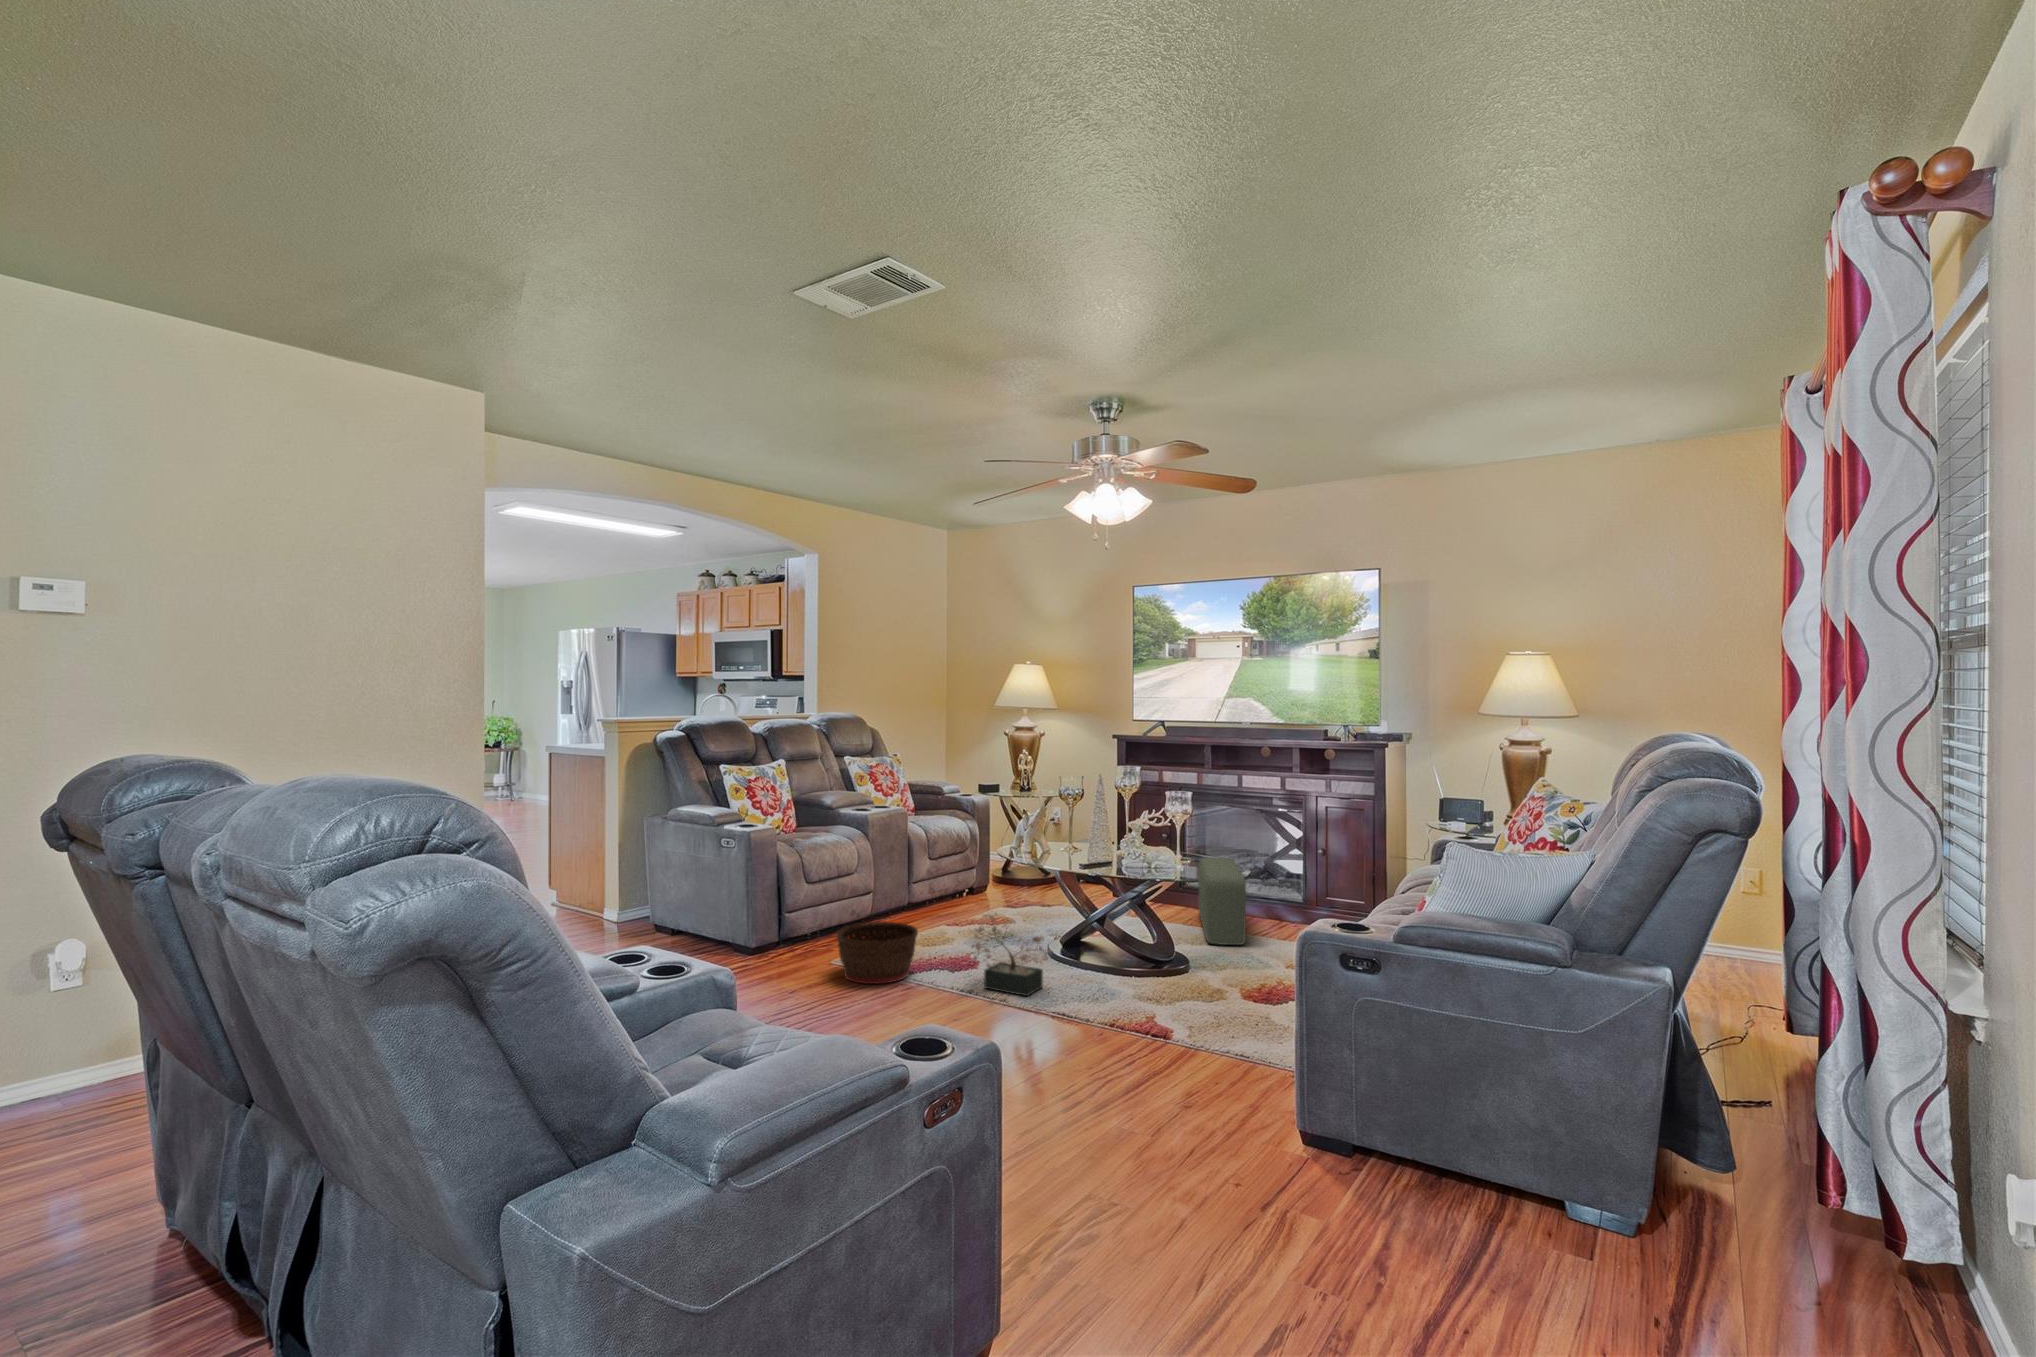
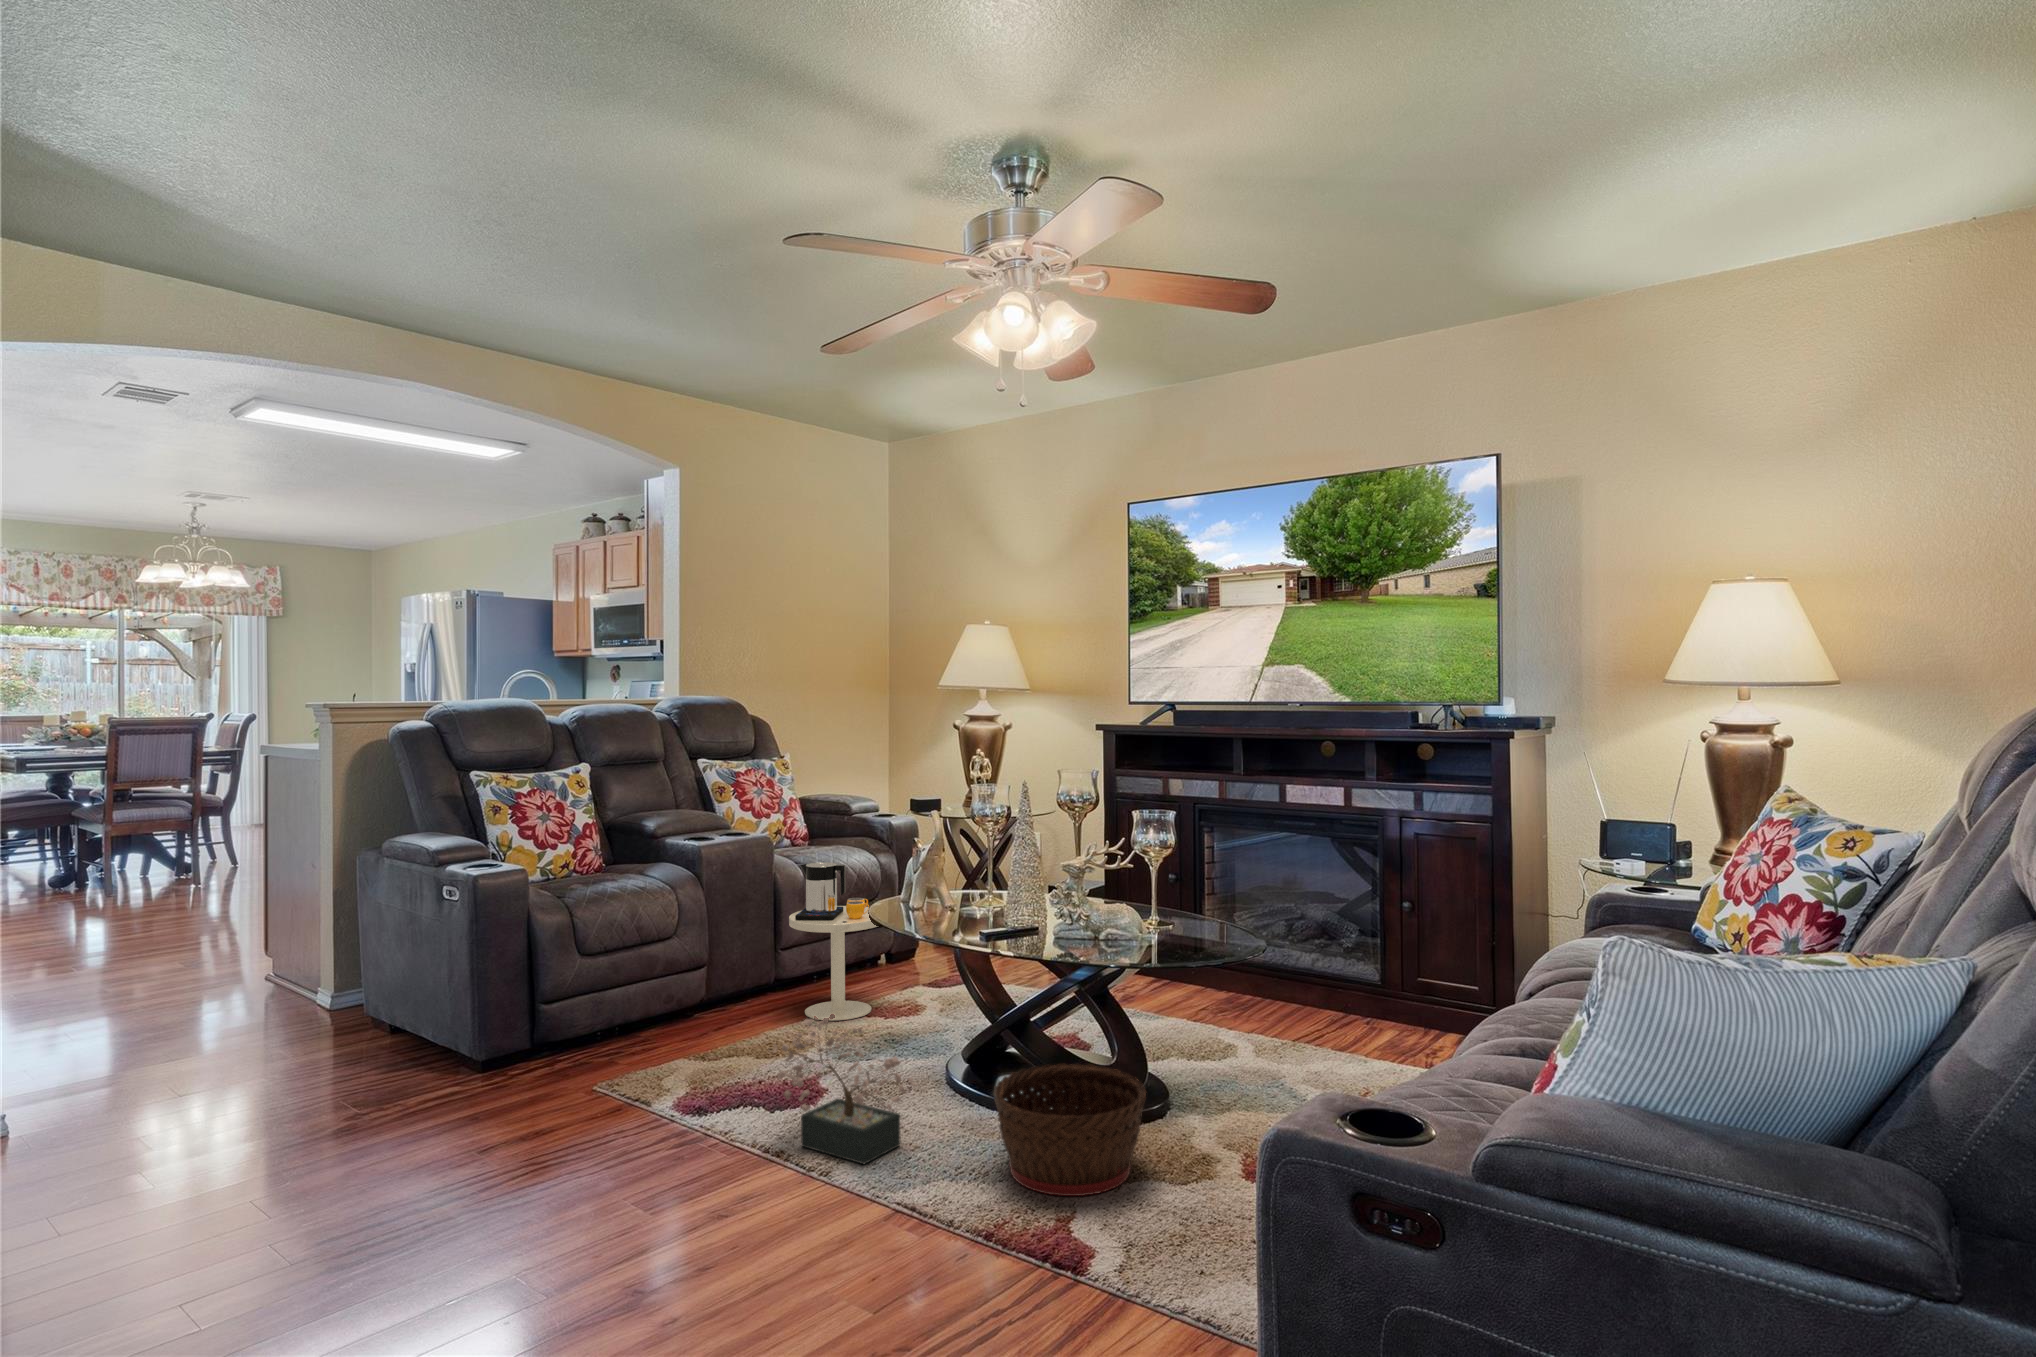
side table: none [928,825,990,927] -> present [789,862,877,1021]
pouf: present [1198,857,1246,945] -> none [1208,910,1275,1058]
basket: present [836,922,918,984] -> present [994,1064,1146,1196]

